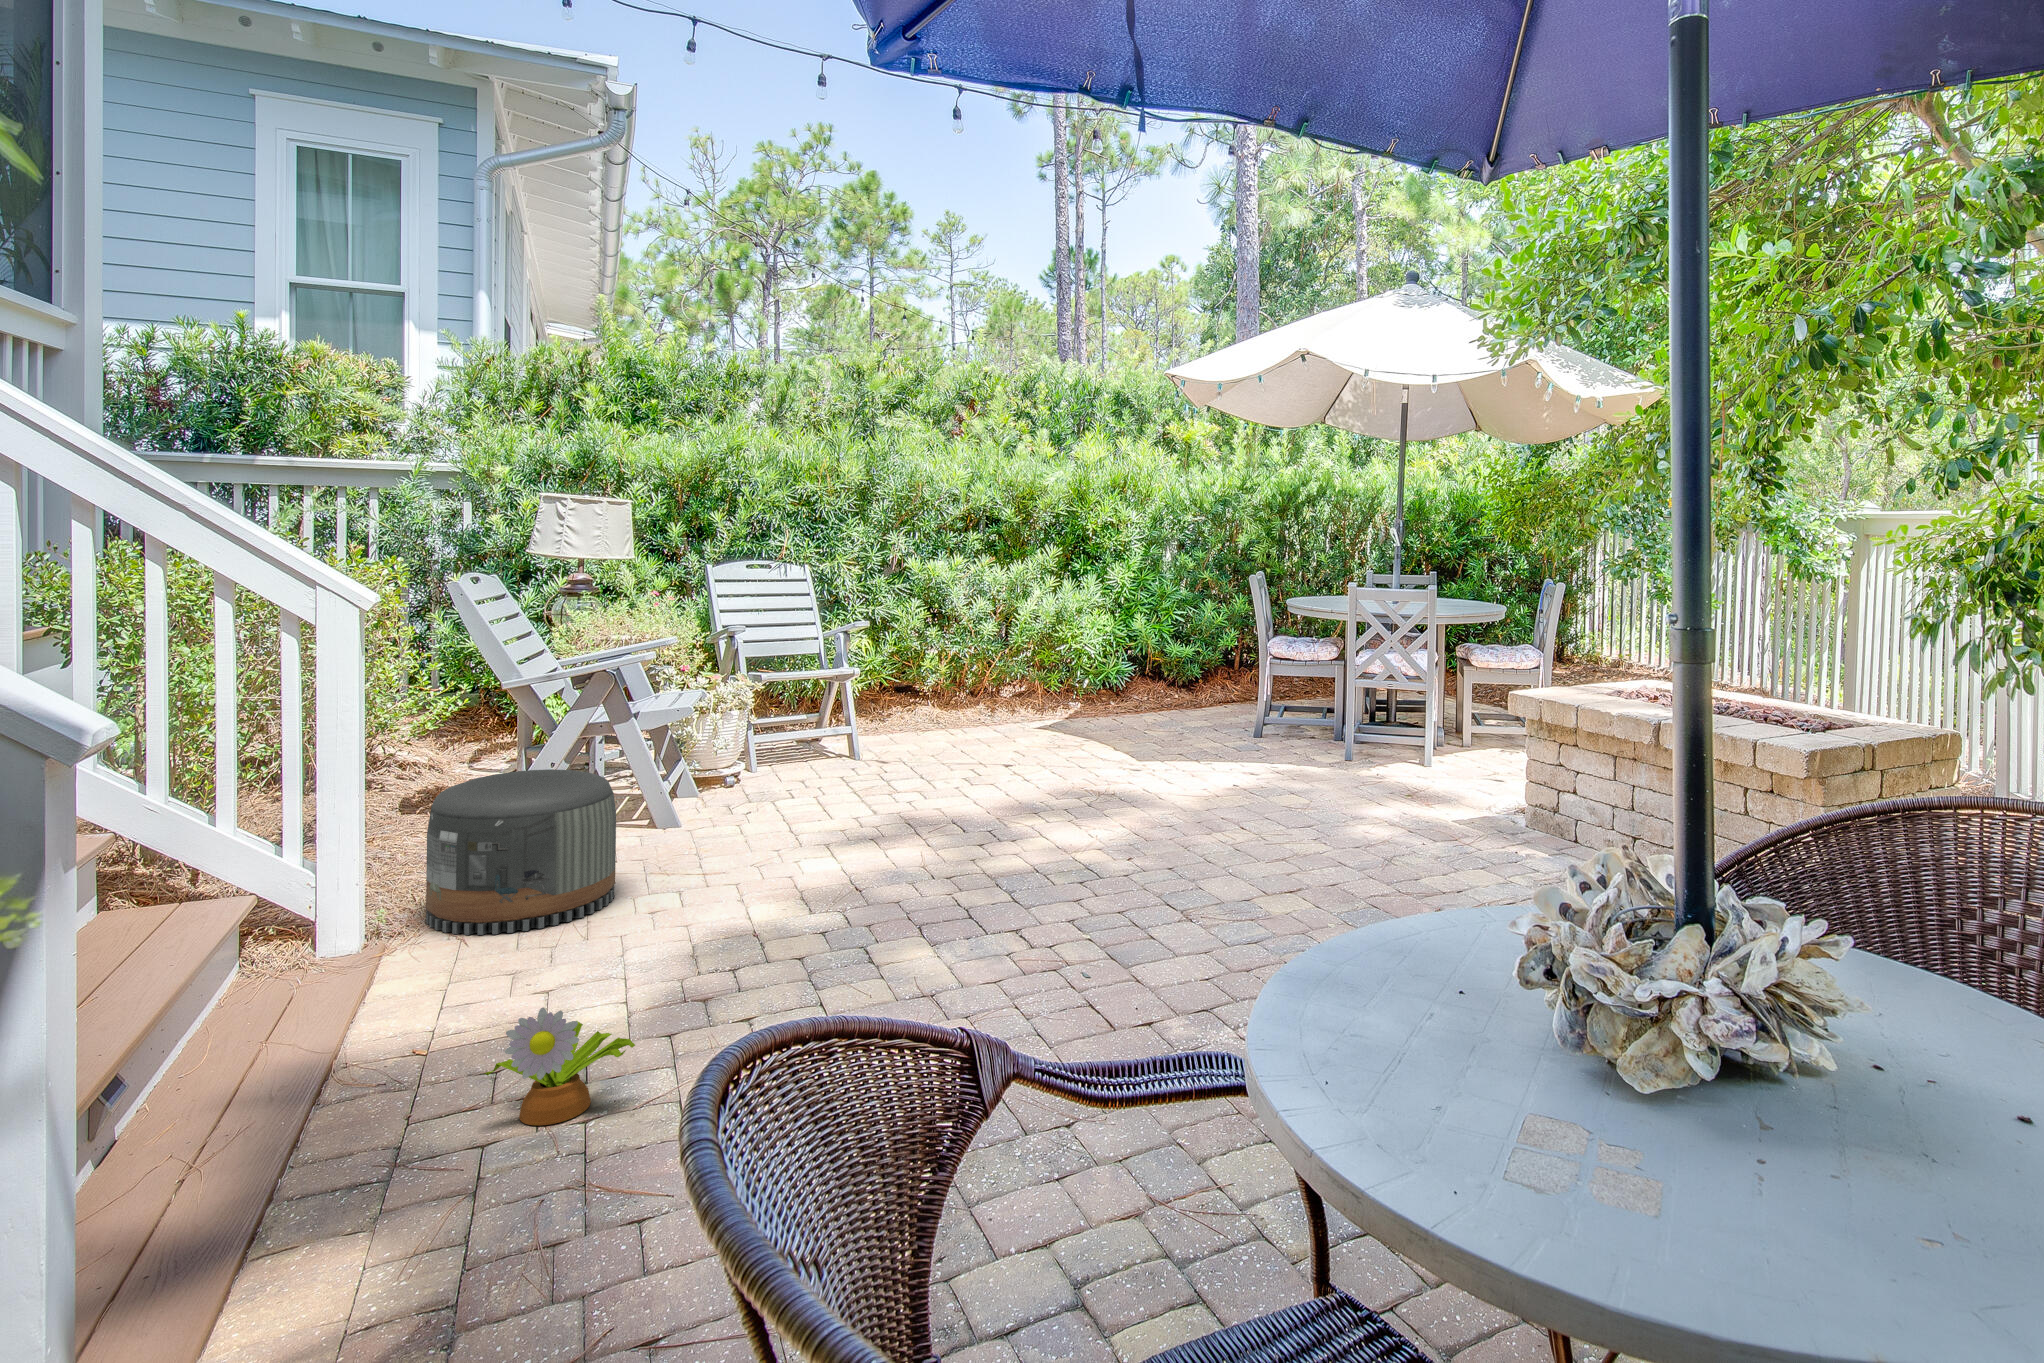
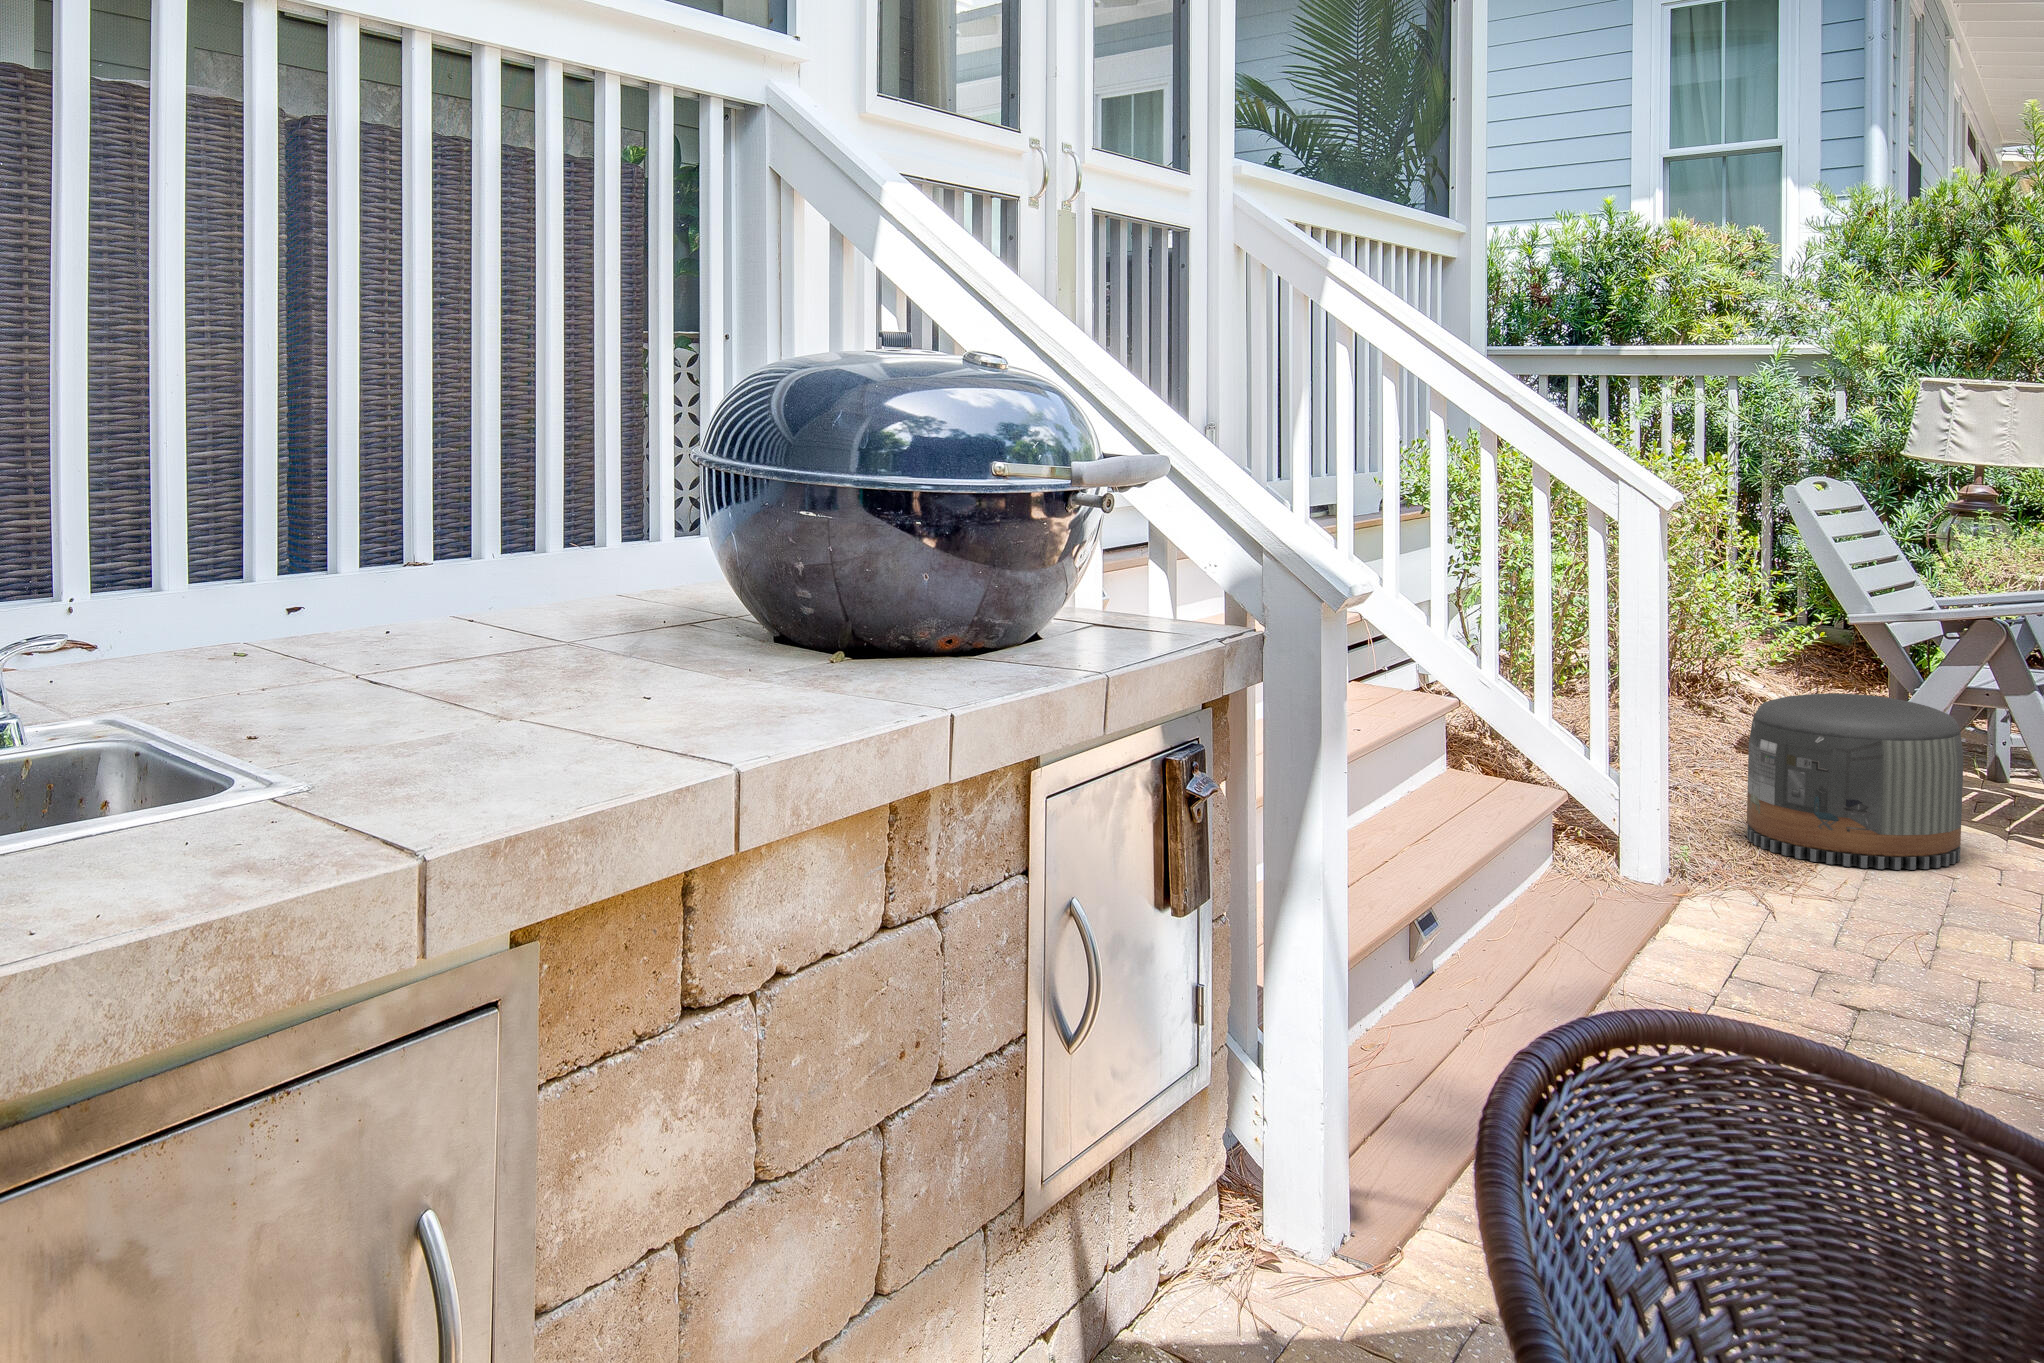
decorative plant: present [485,1008,635,1125] -> none [1763,886,1920,1010]

